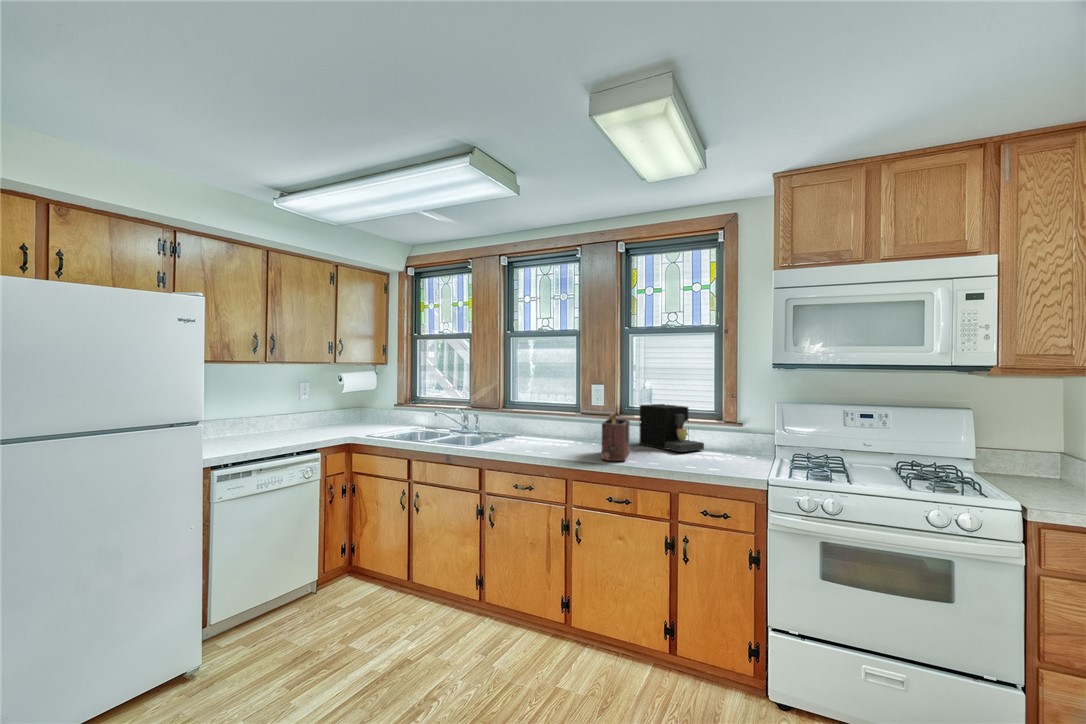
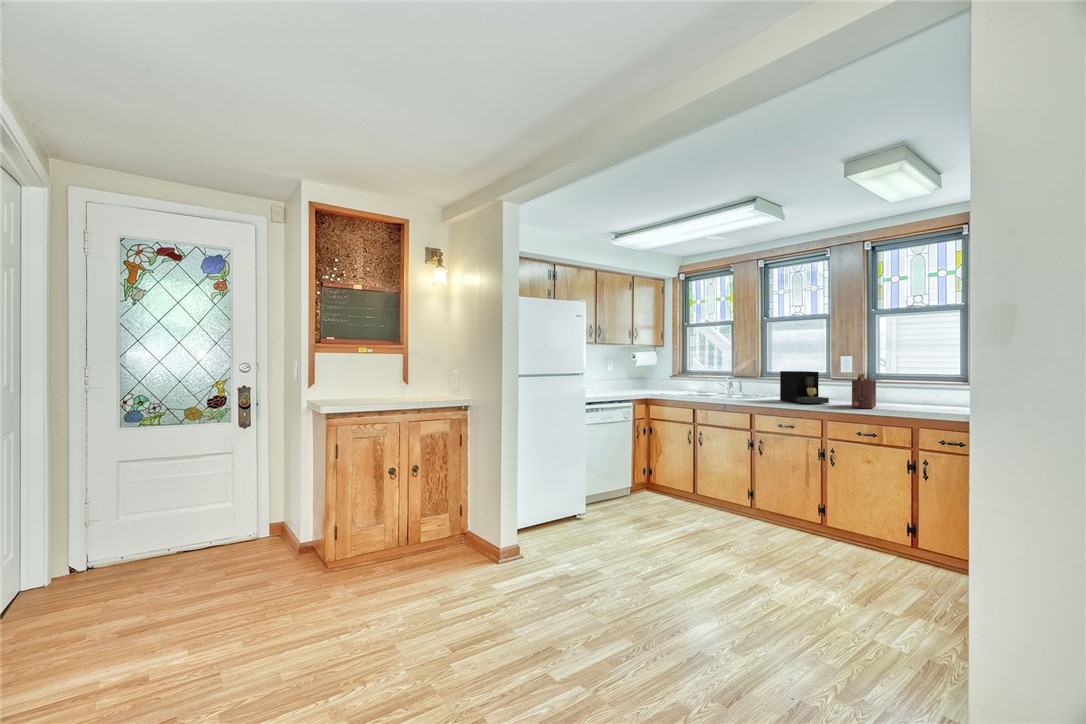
coffee maker: present [639,404,704,452] -> present [780,371,829,403]

